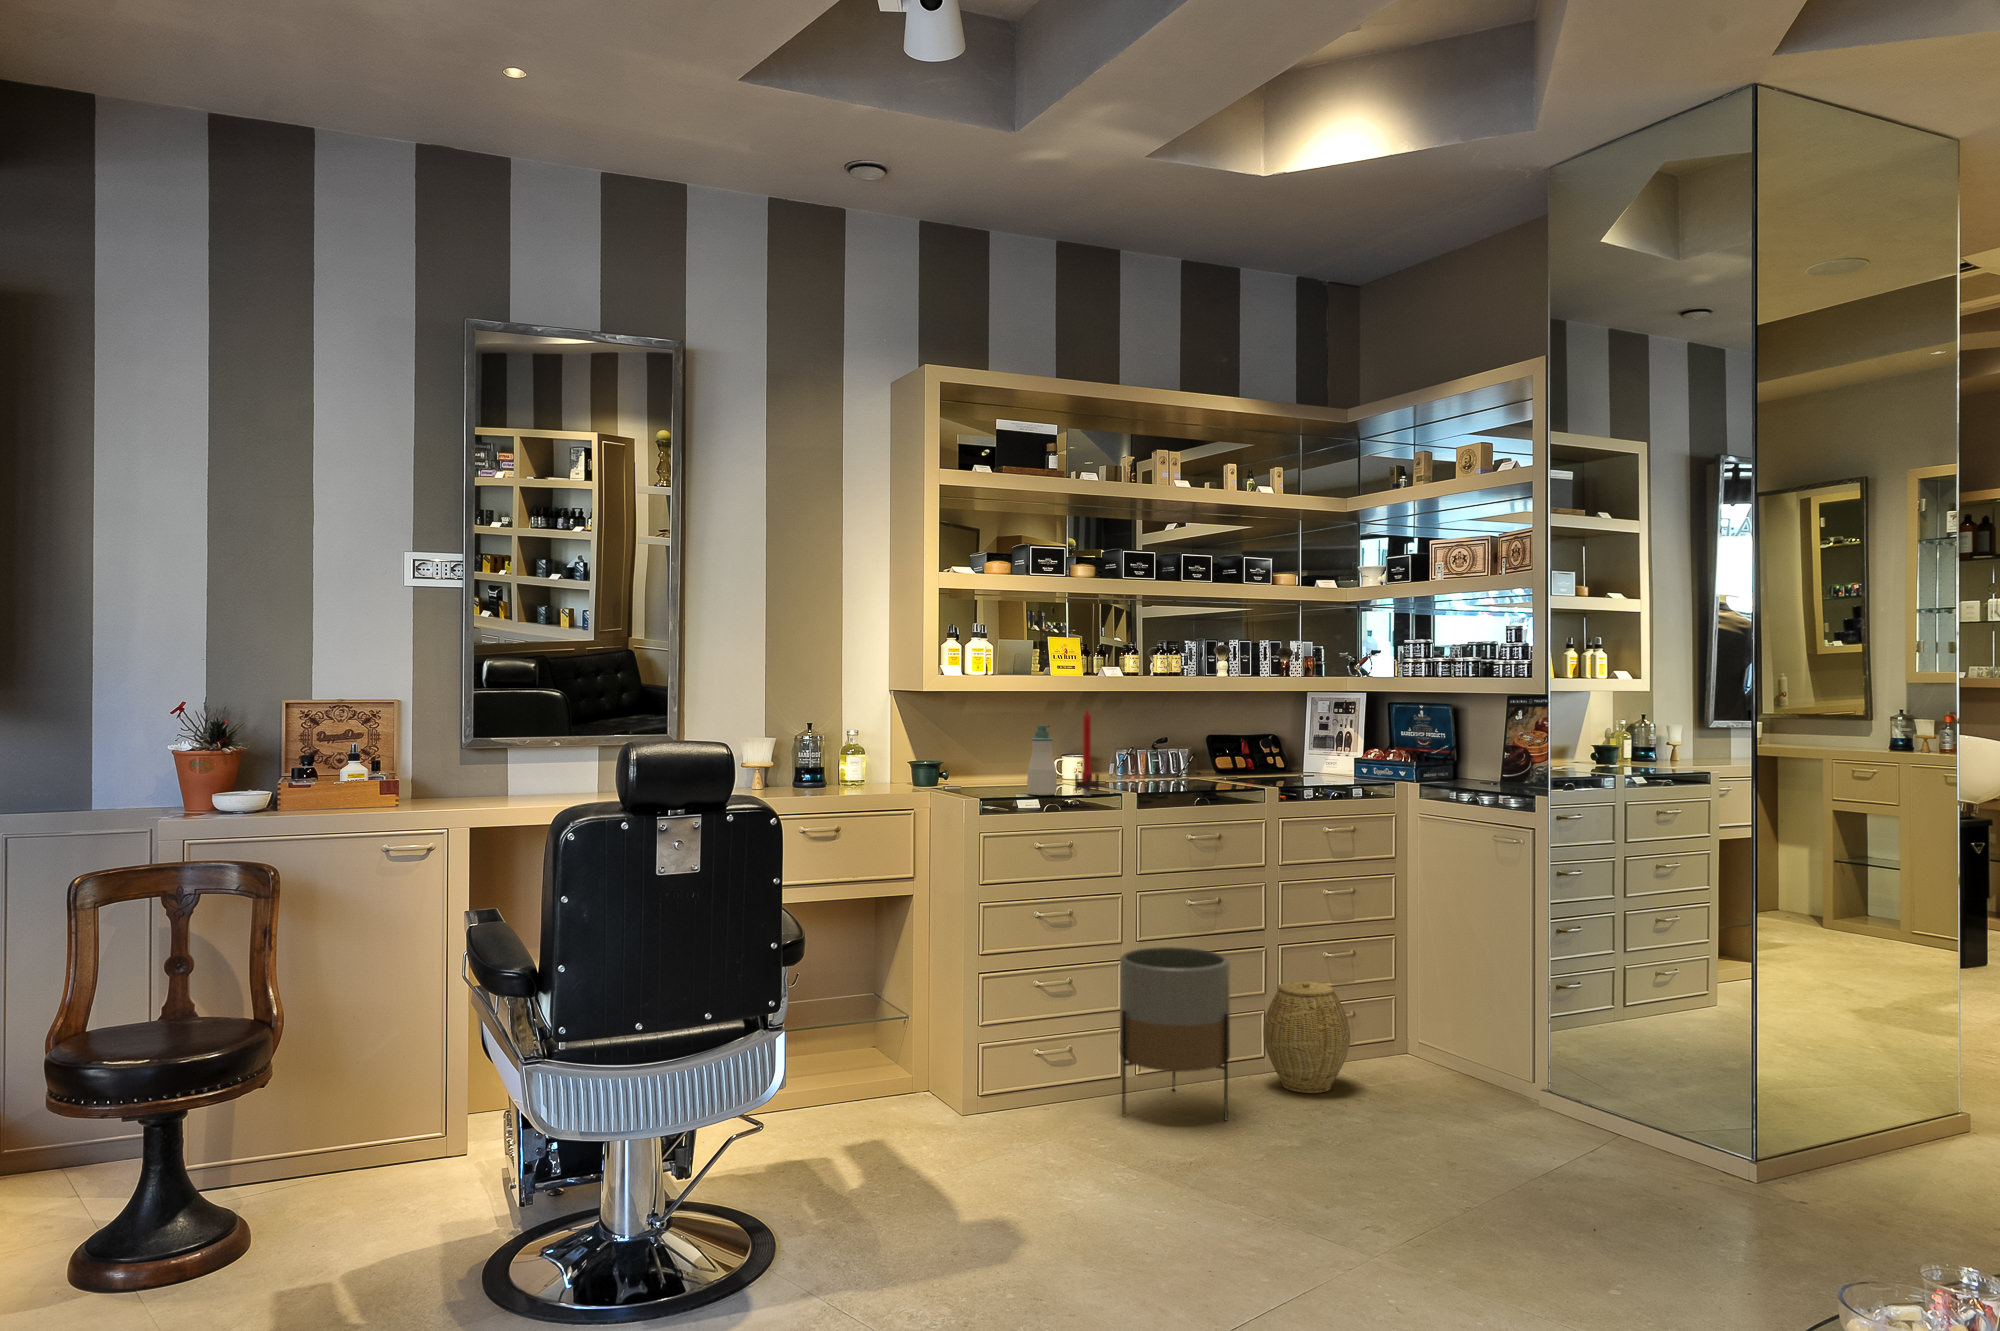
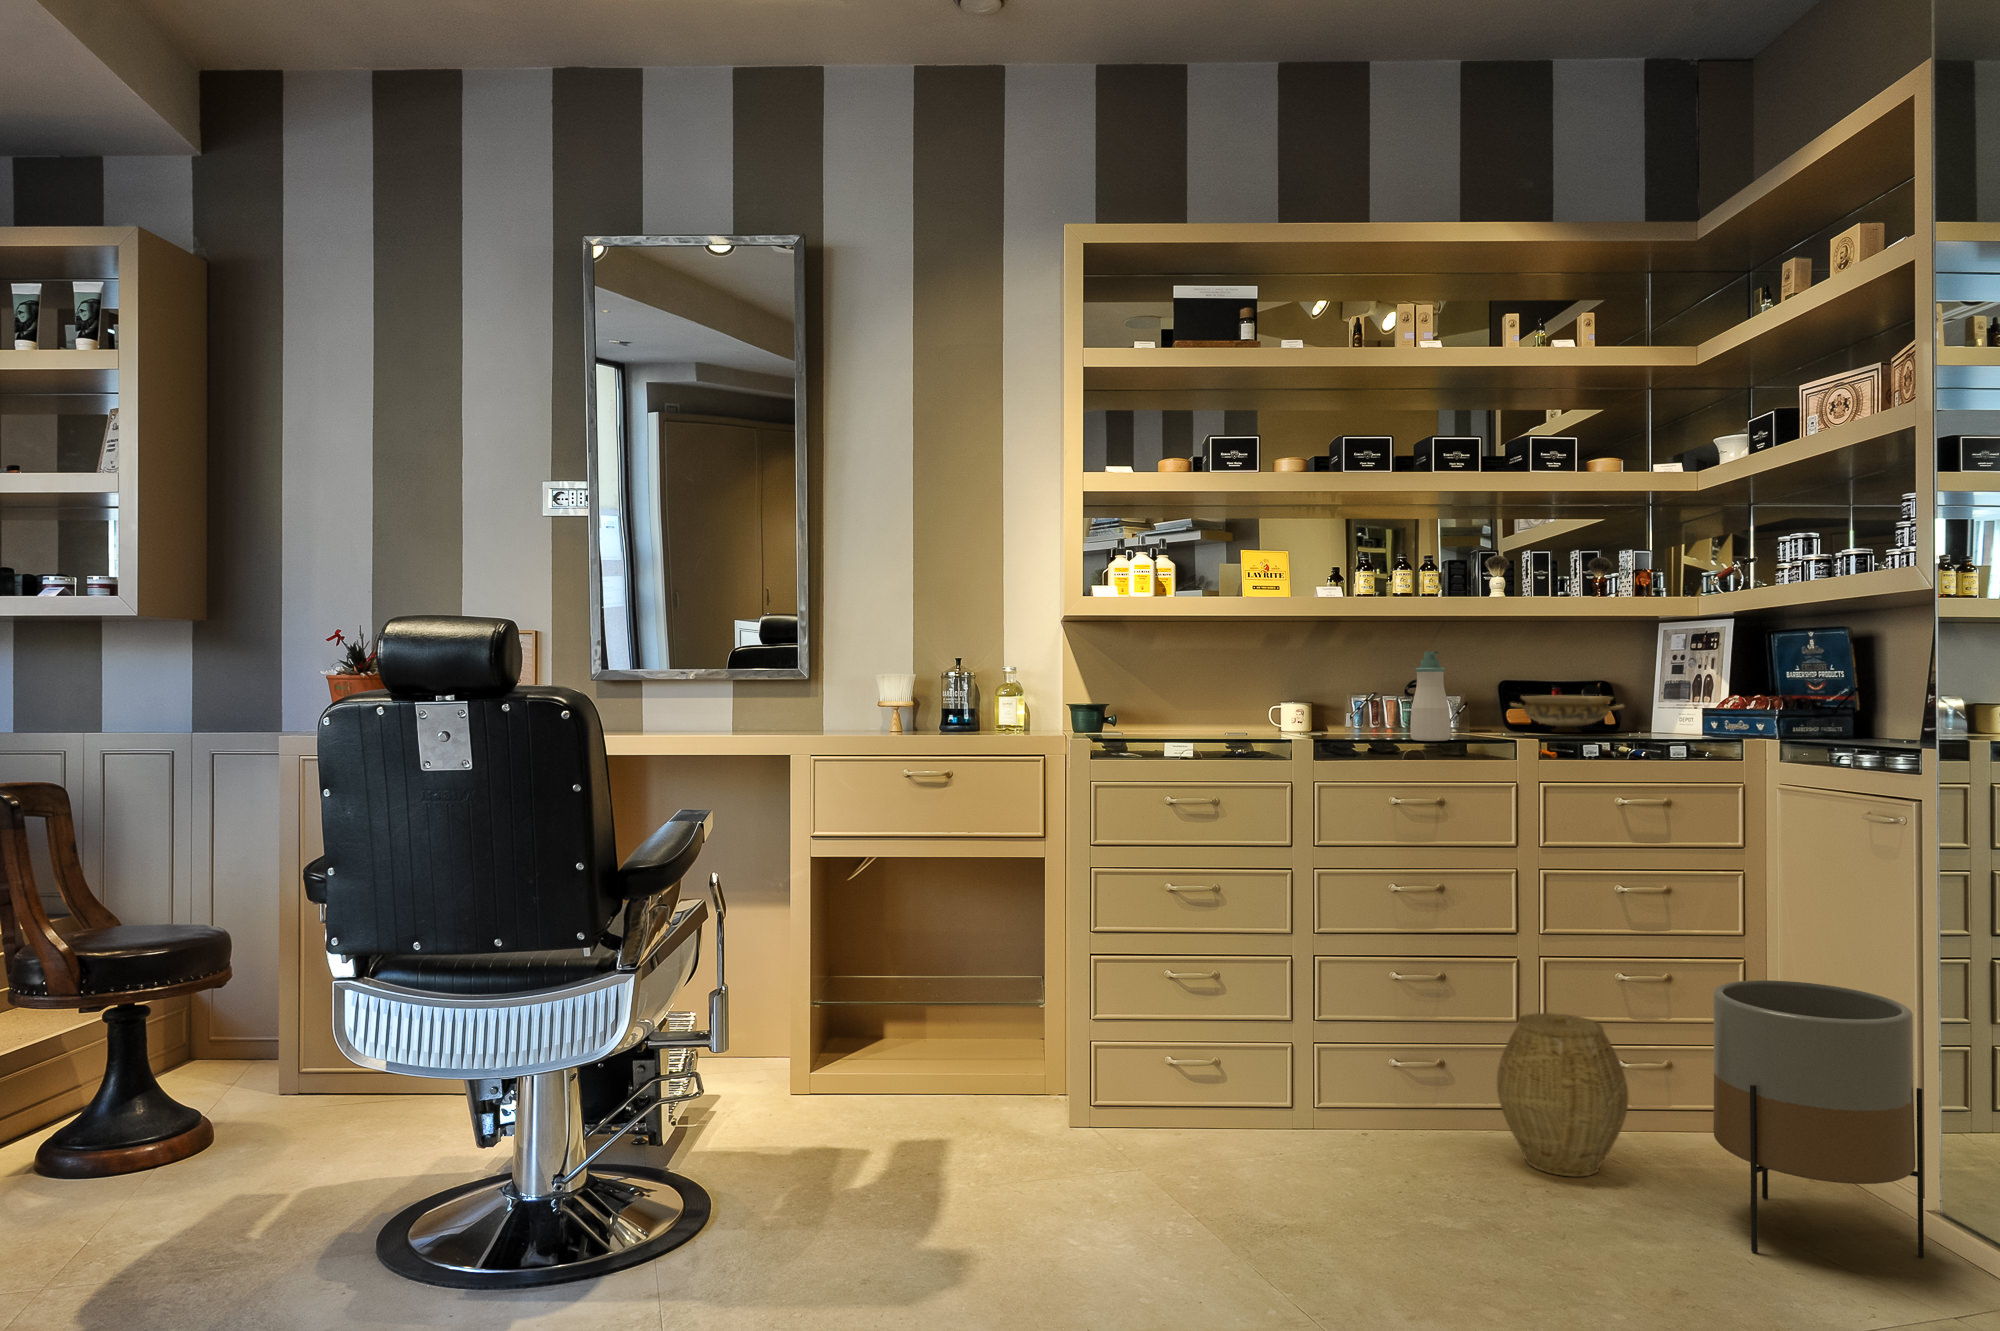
candle: present [1075,711,1099,796] -> none [1225,633,1256,743]
soap bottle: present [1027,725,1057,795] -> present [1410,651,1451,741]
ceramic bowl: none [1227,748,1307,776] -> present [1510,695,1624,732]
planter: present [1119,947,1230,1120] -> present [1713,980,1924,1257]

